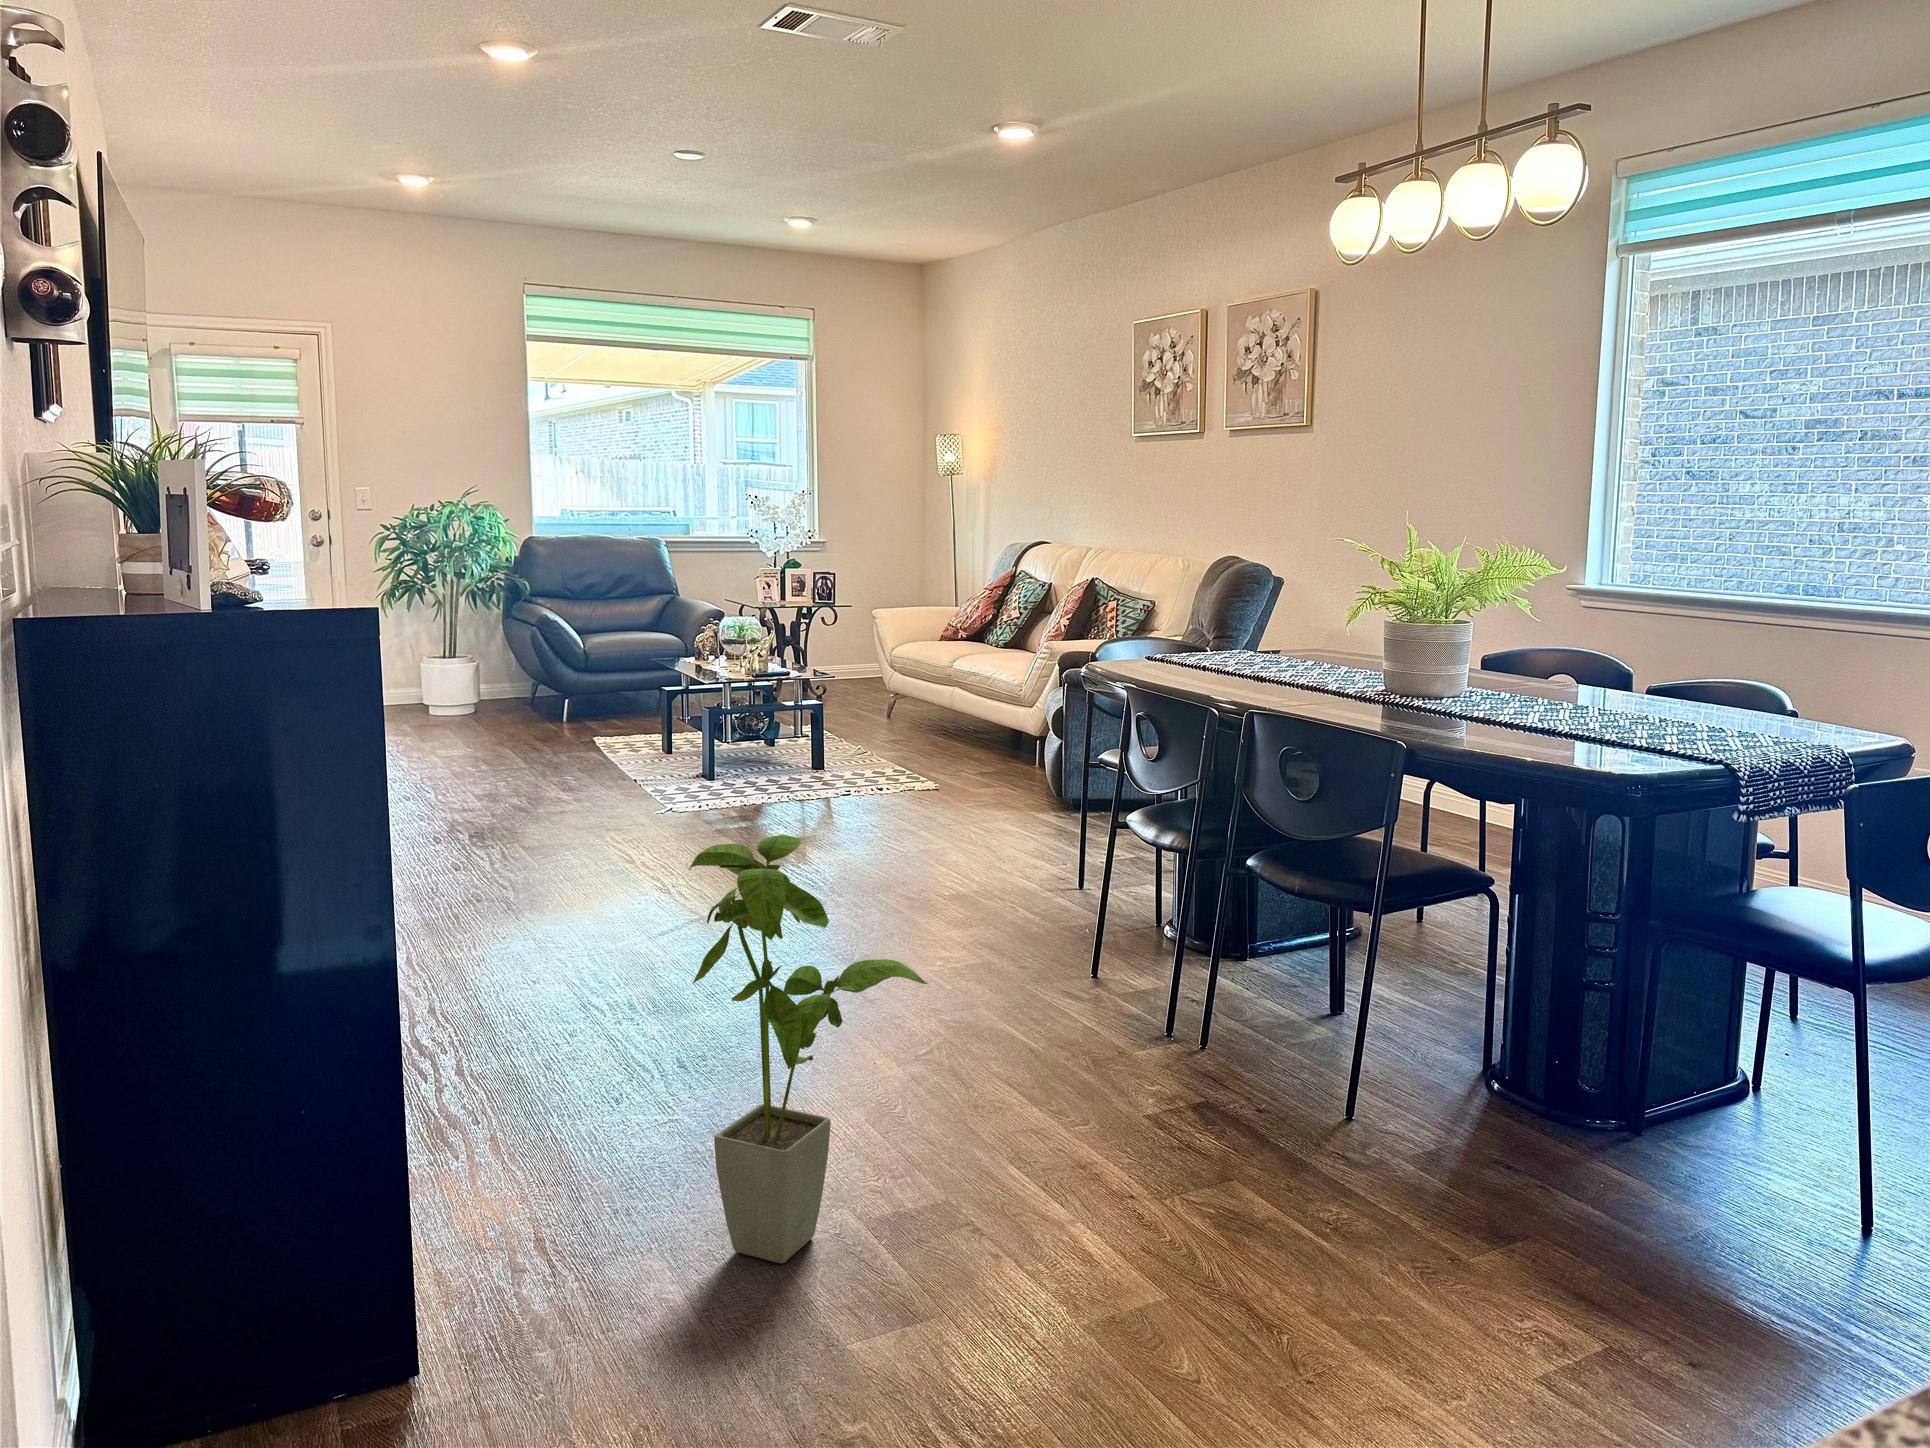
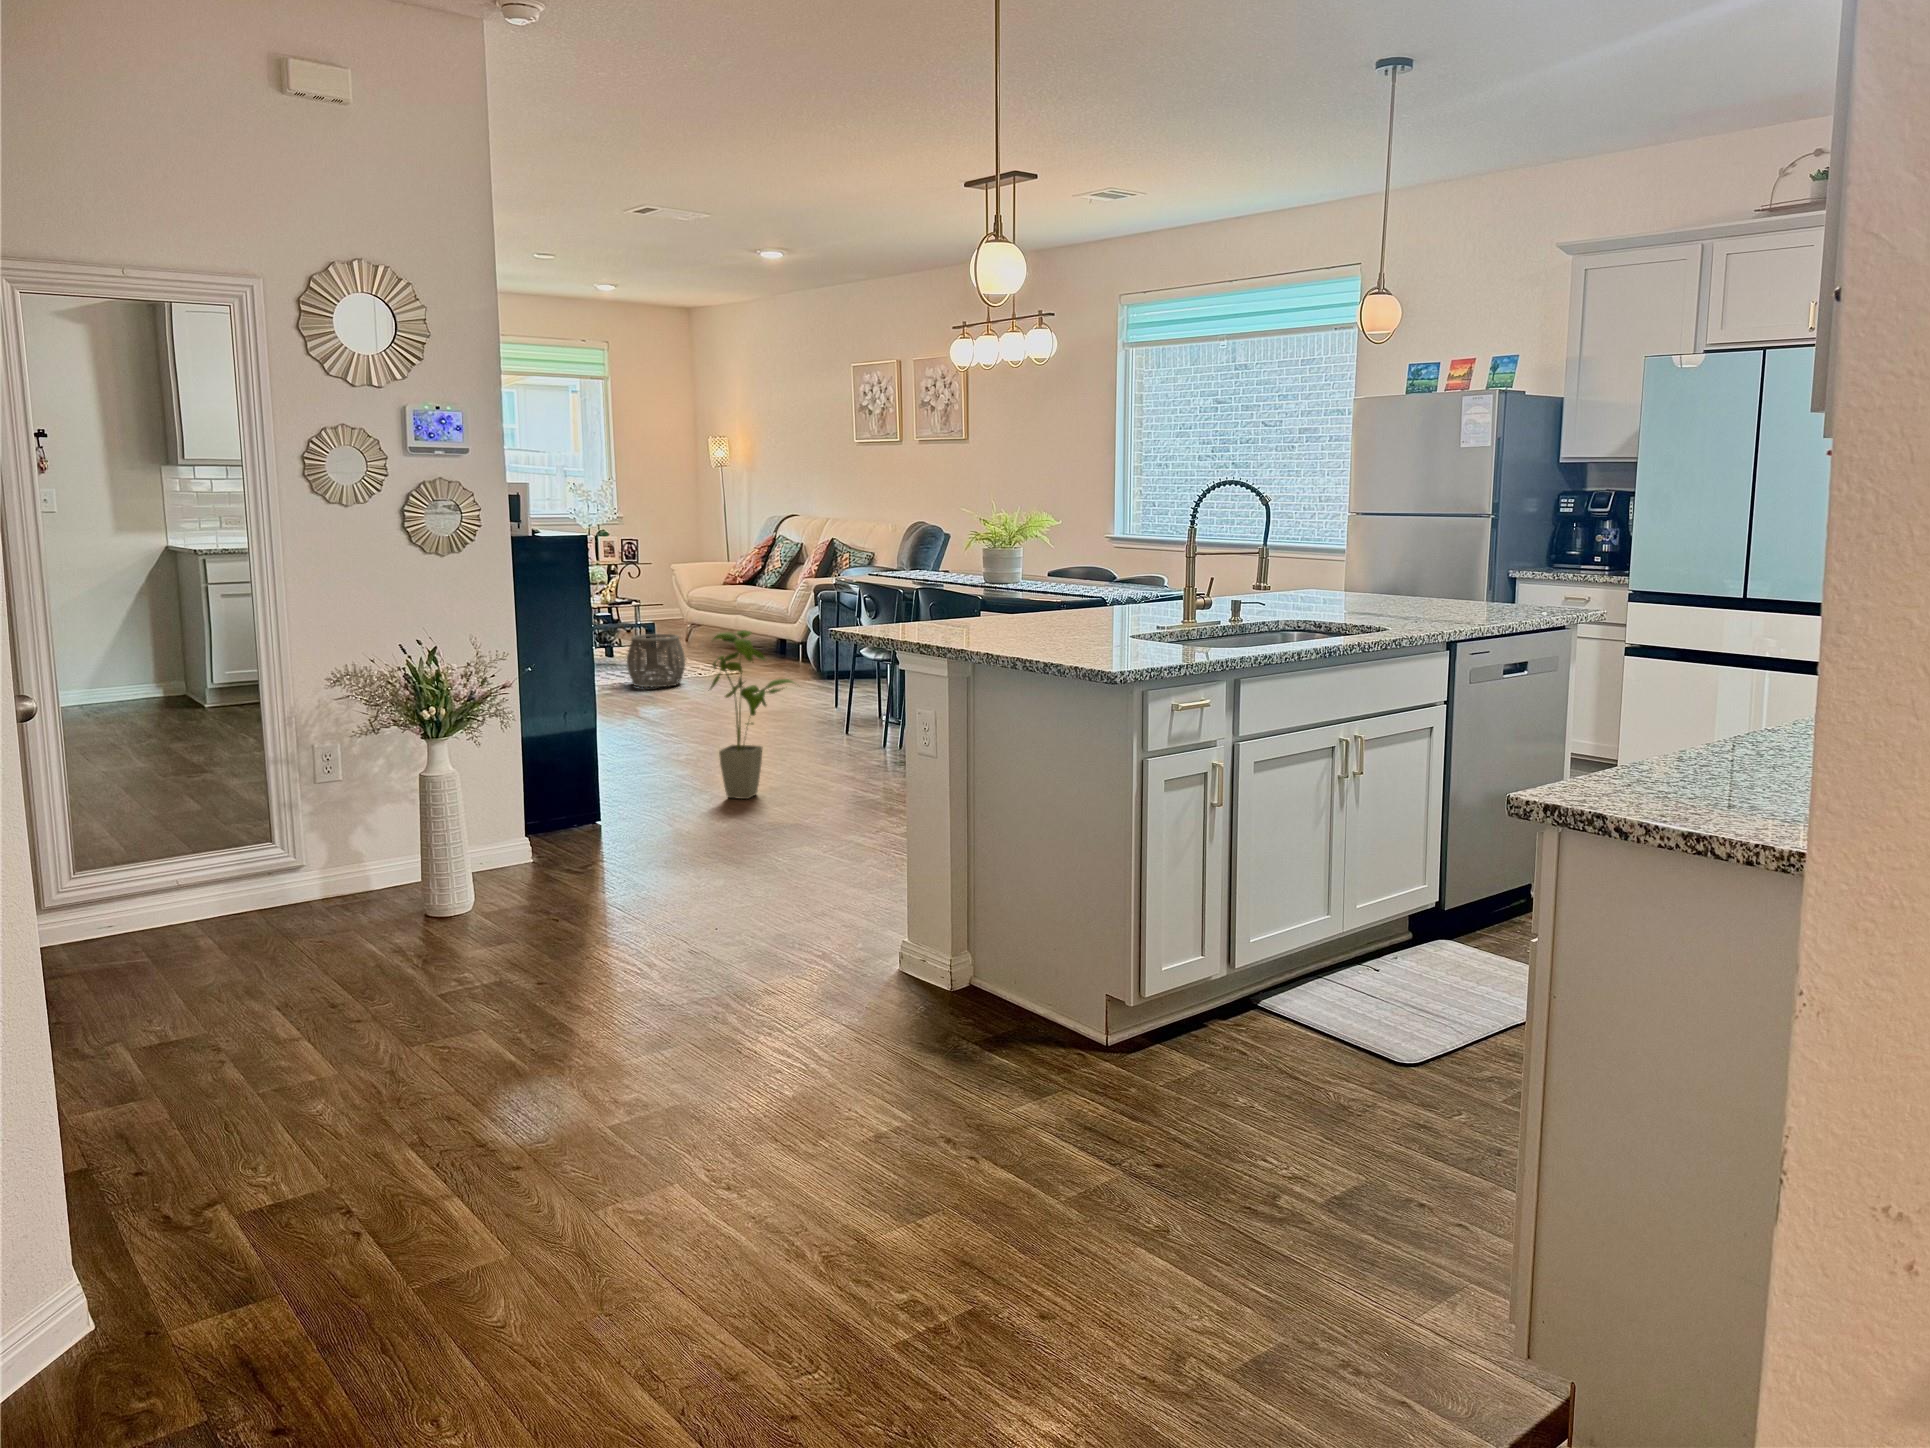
woven basket: none [756,725,848,814] -> present [627,634,685,687]

